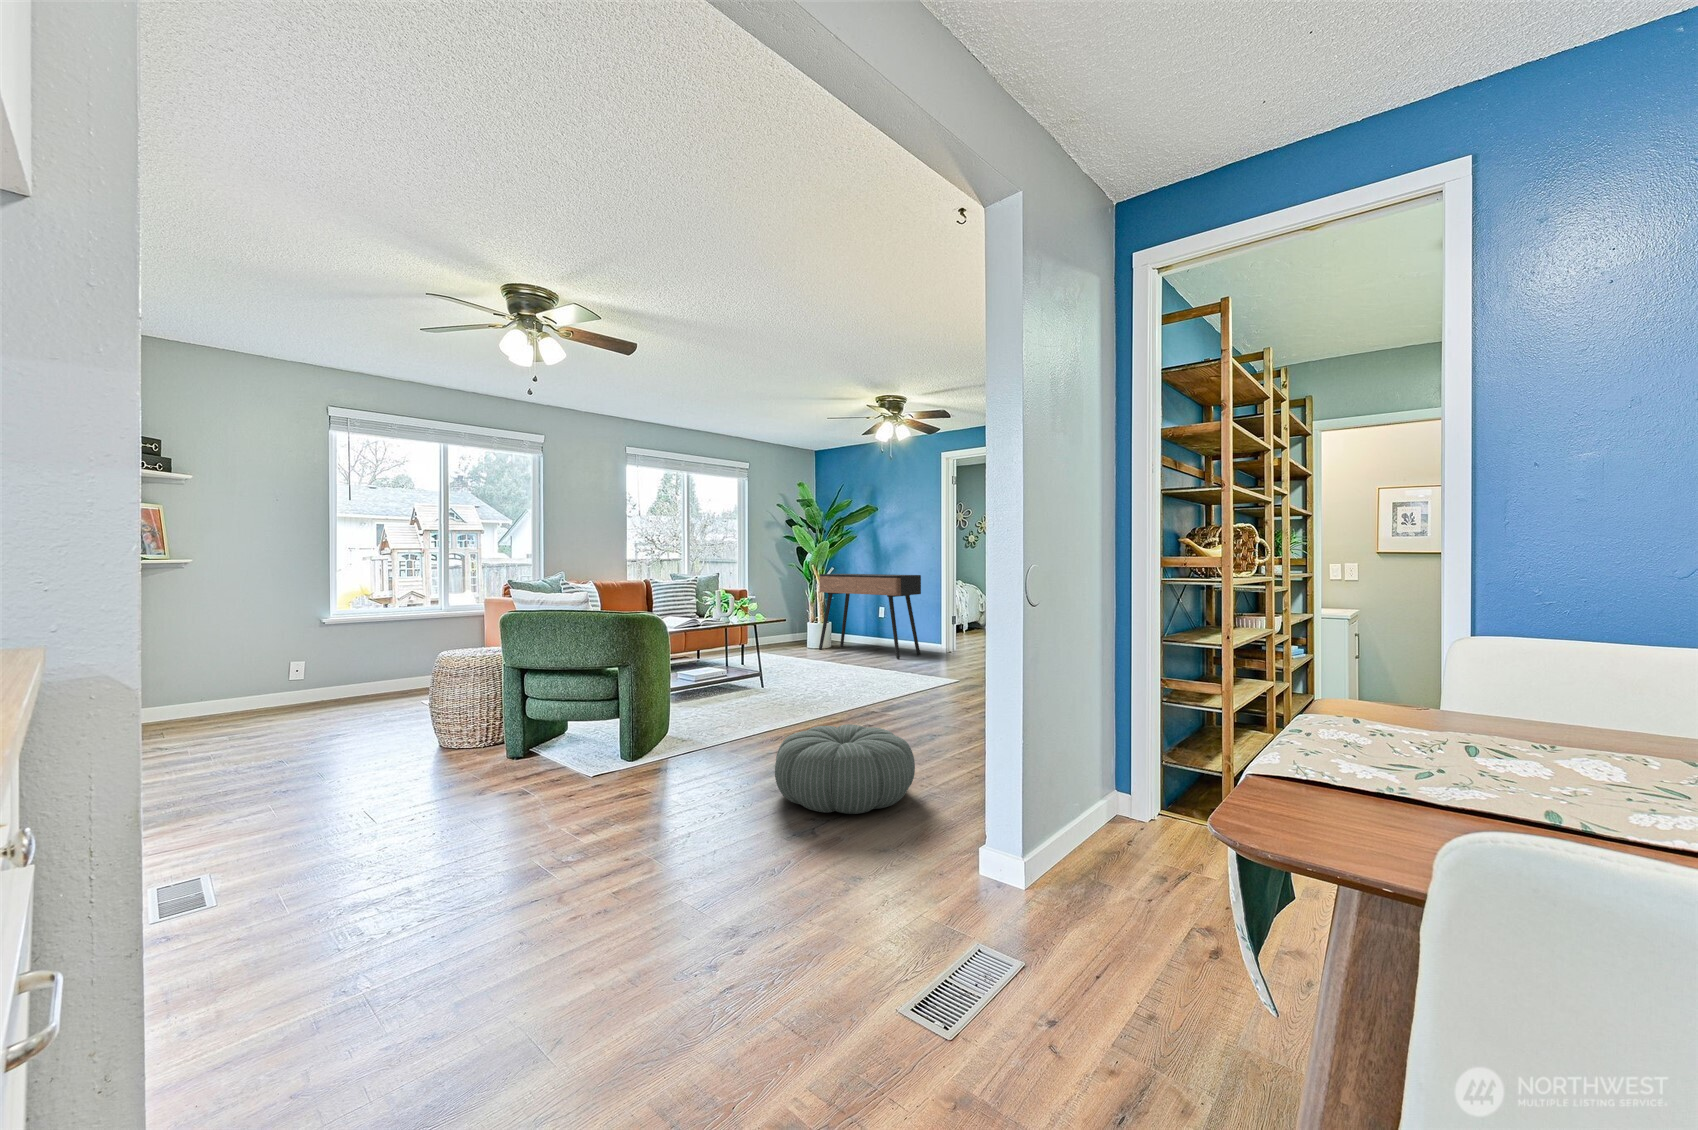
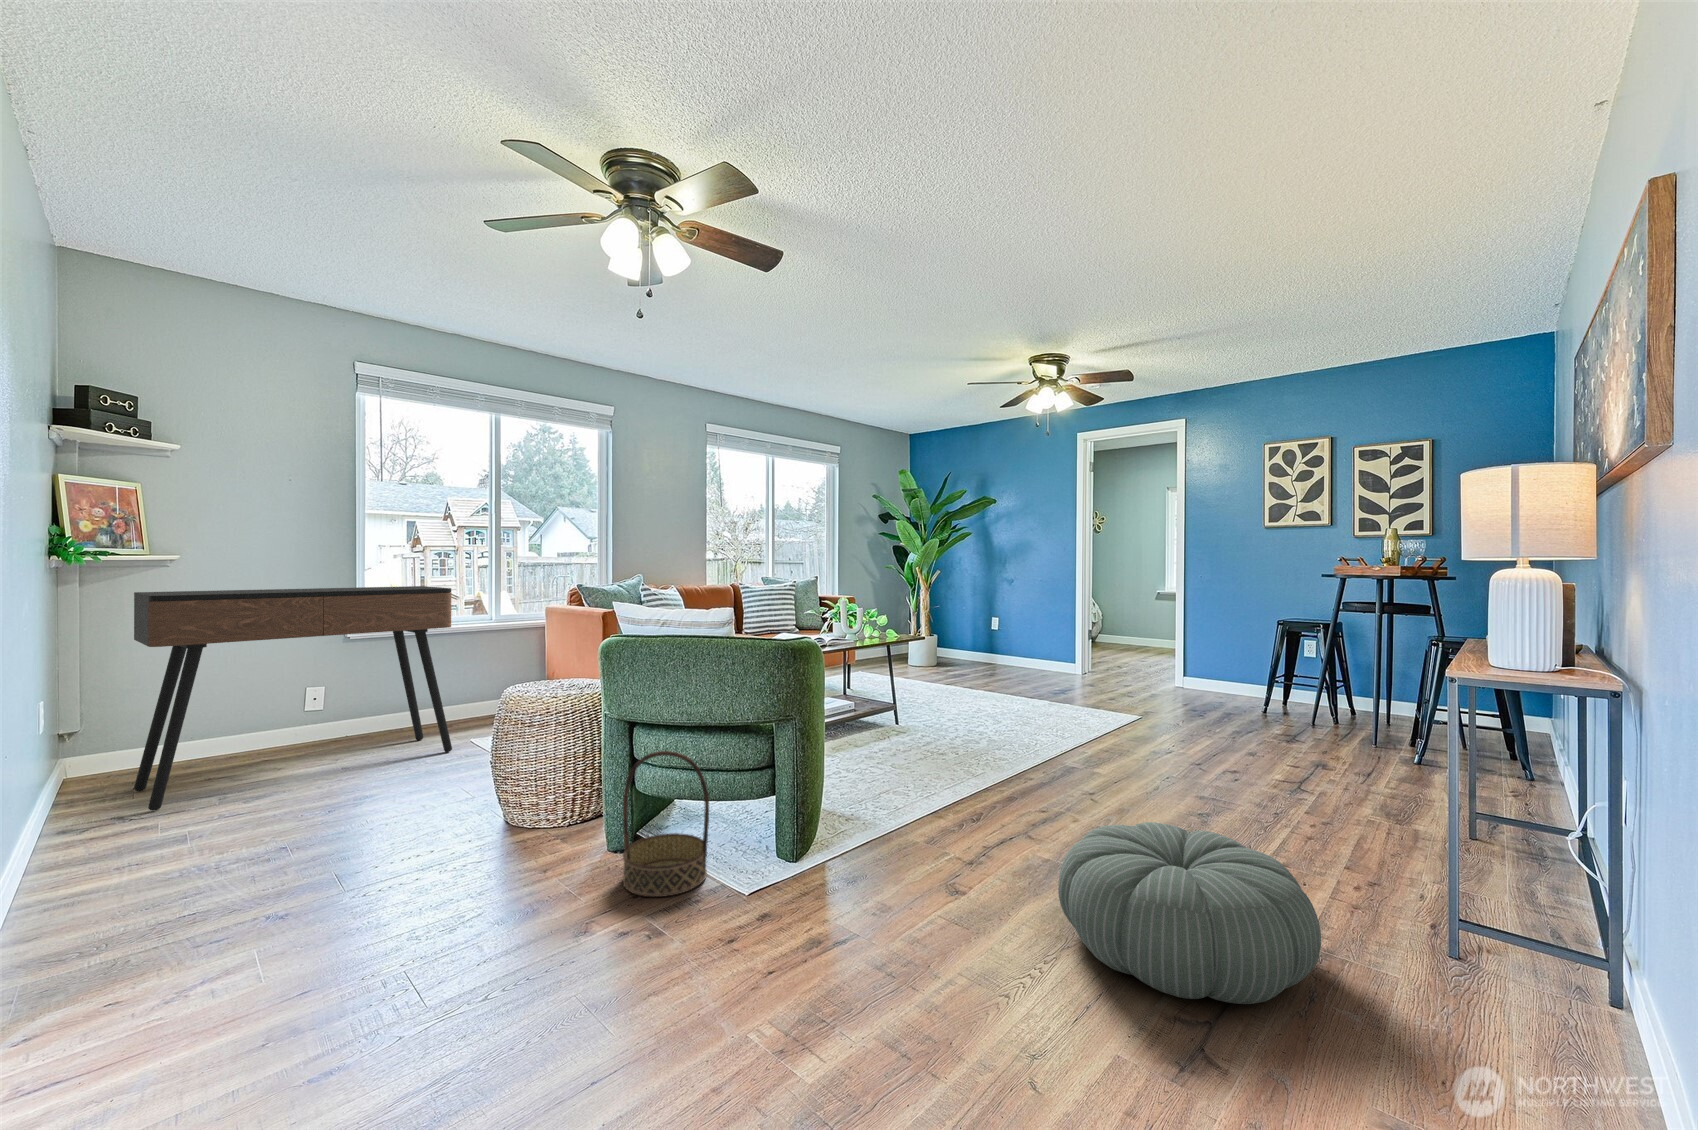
console table: present [819,574,921,659] -> present [134,586,452,811]
basket: none [510,686,569,779] -> present [623,751,709,897]

